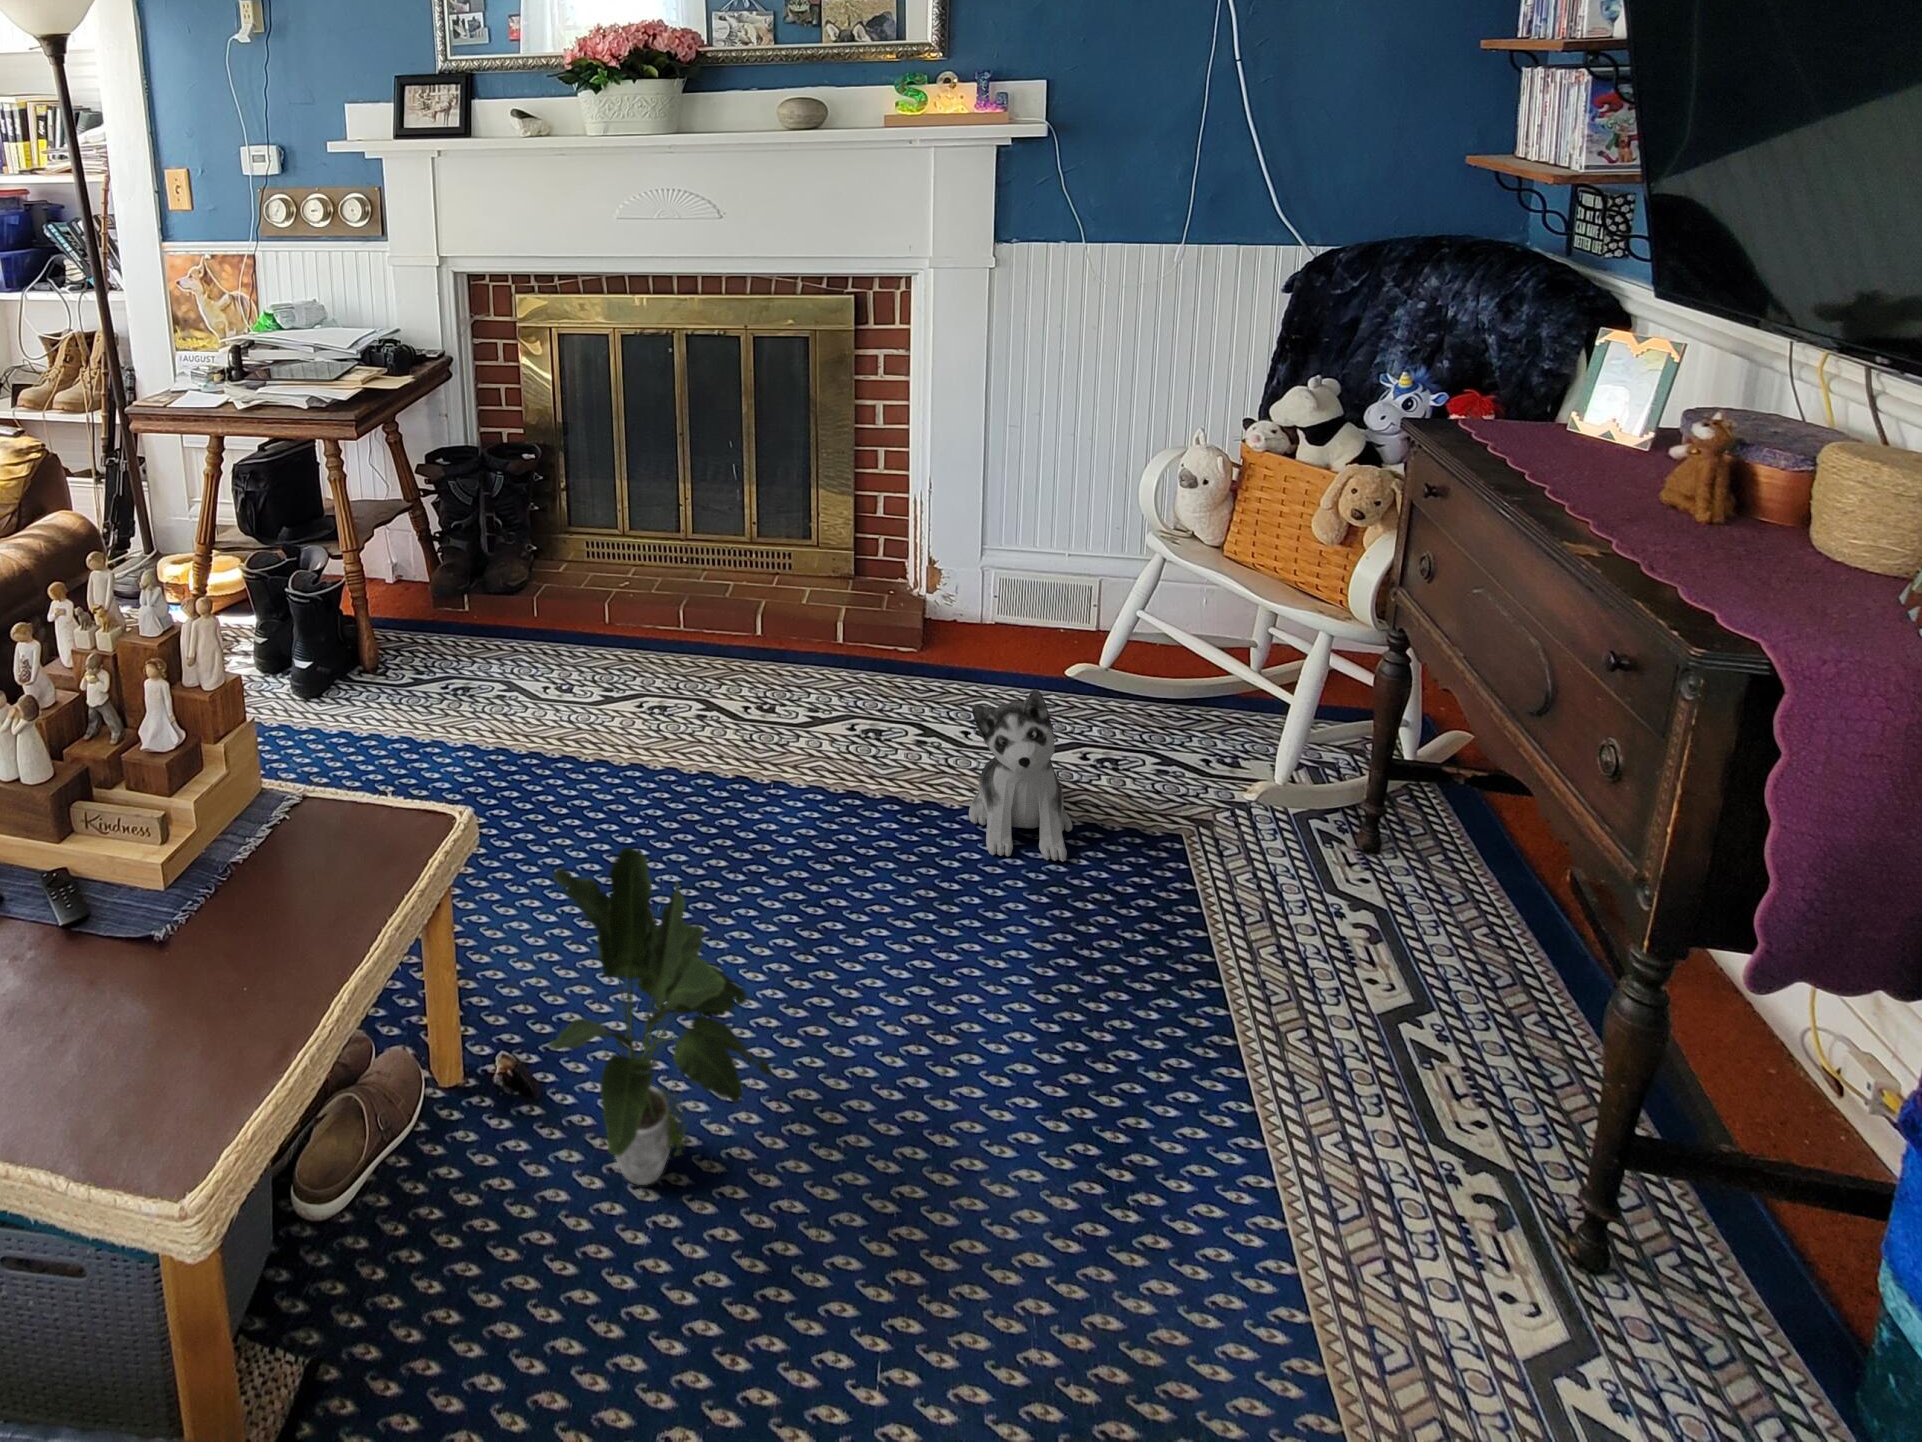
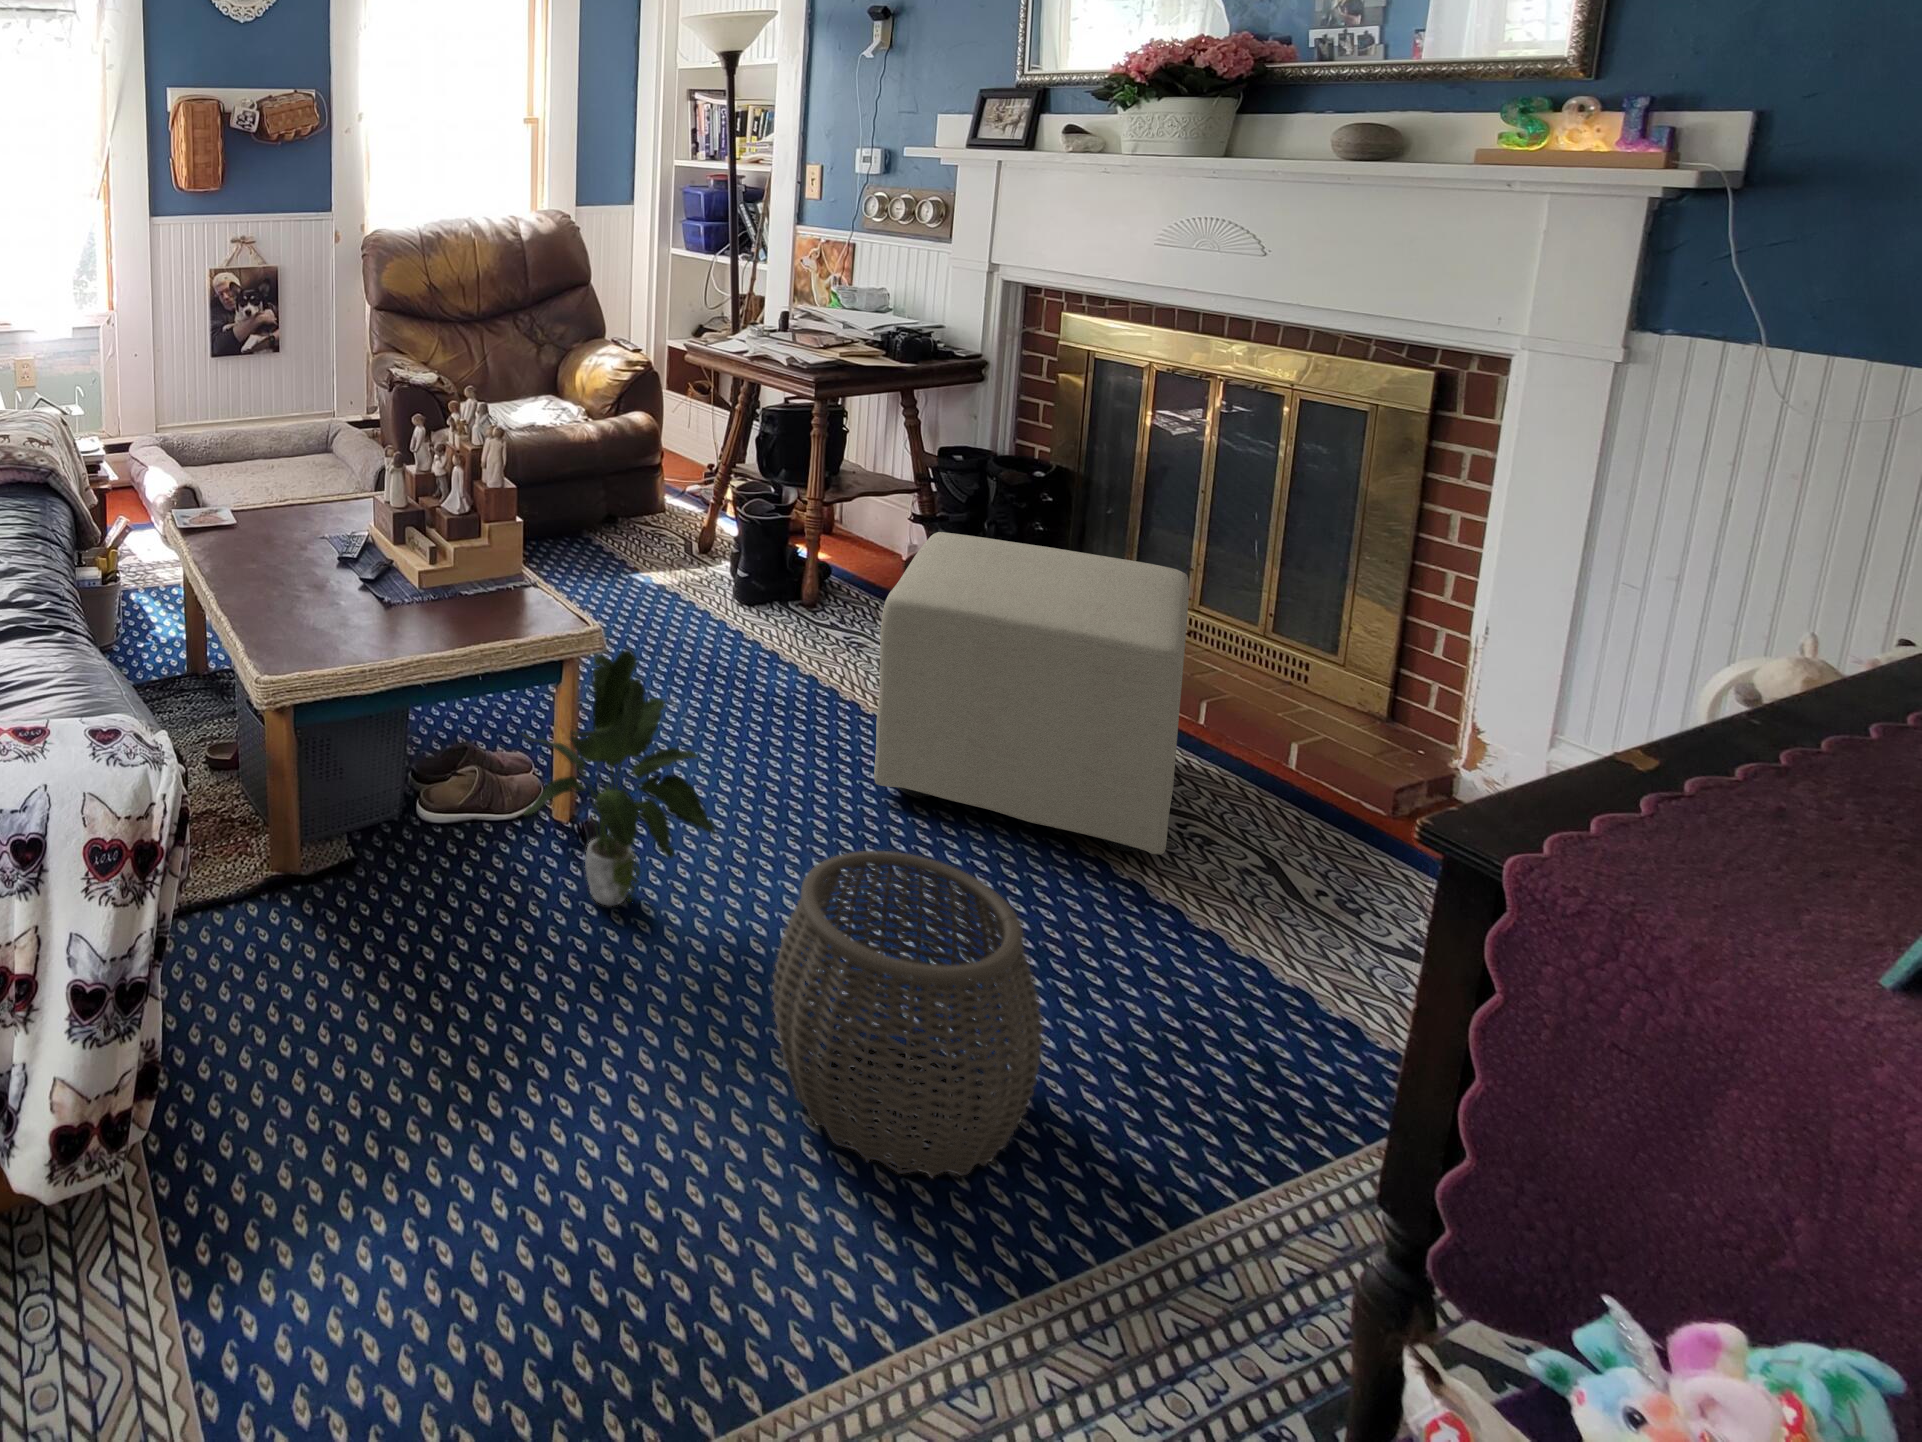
ottoman: none [581,509,907,832] -> present [874,532,1189,855]
plush toy: present [969,689,1072,862] -> none [1156,789,1307,999]
woven basket: none [951,895,1247,1265] -> present [772,851,1043,1178]

